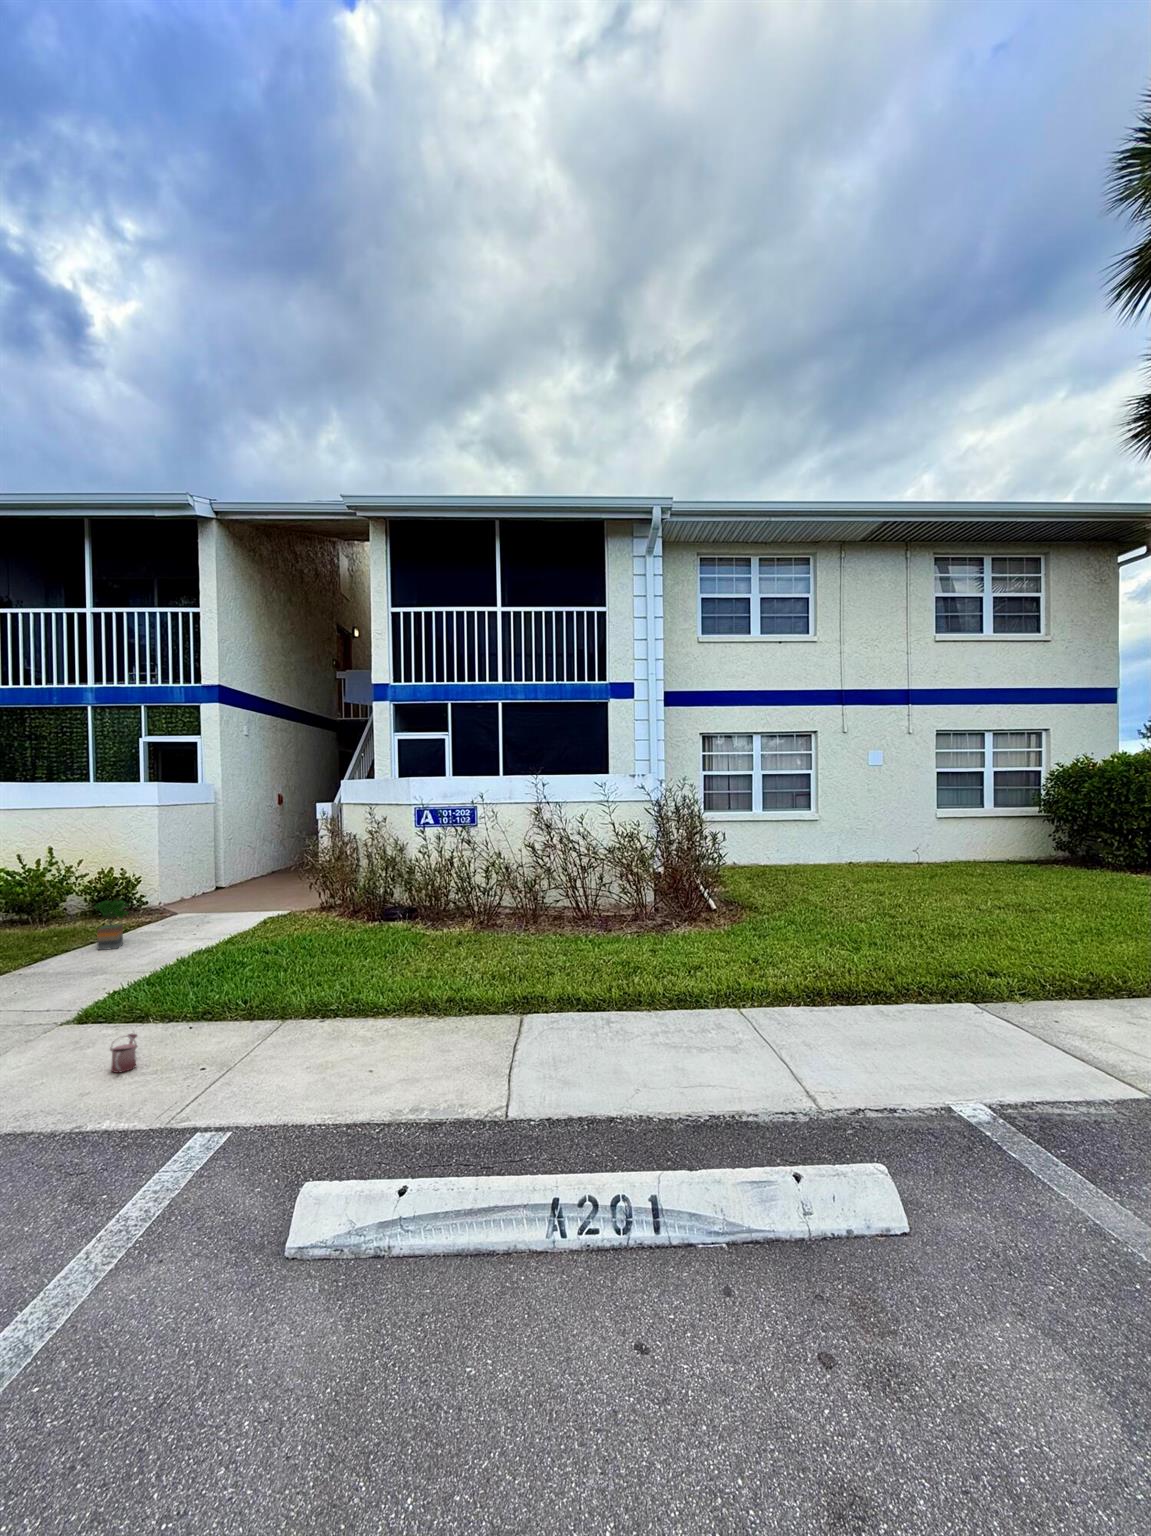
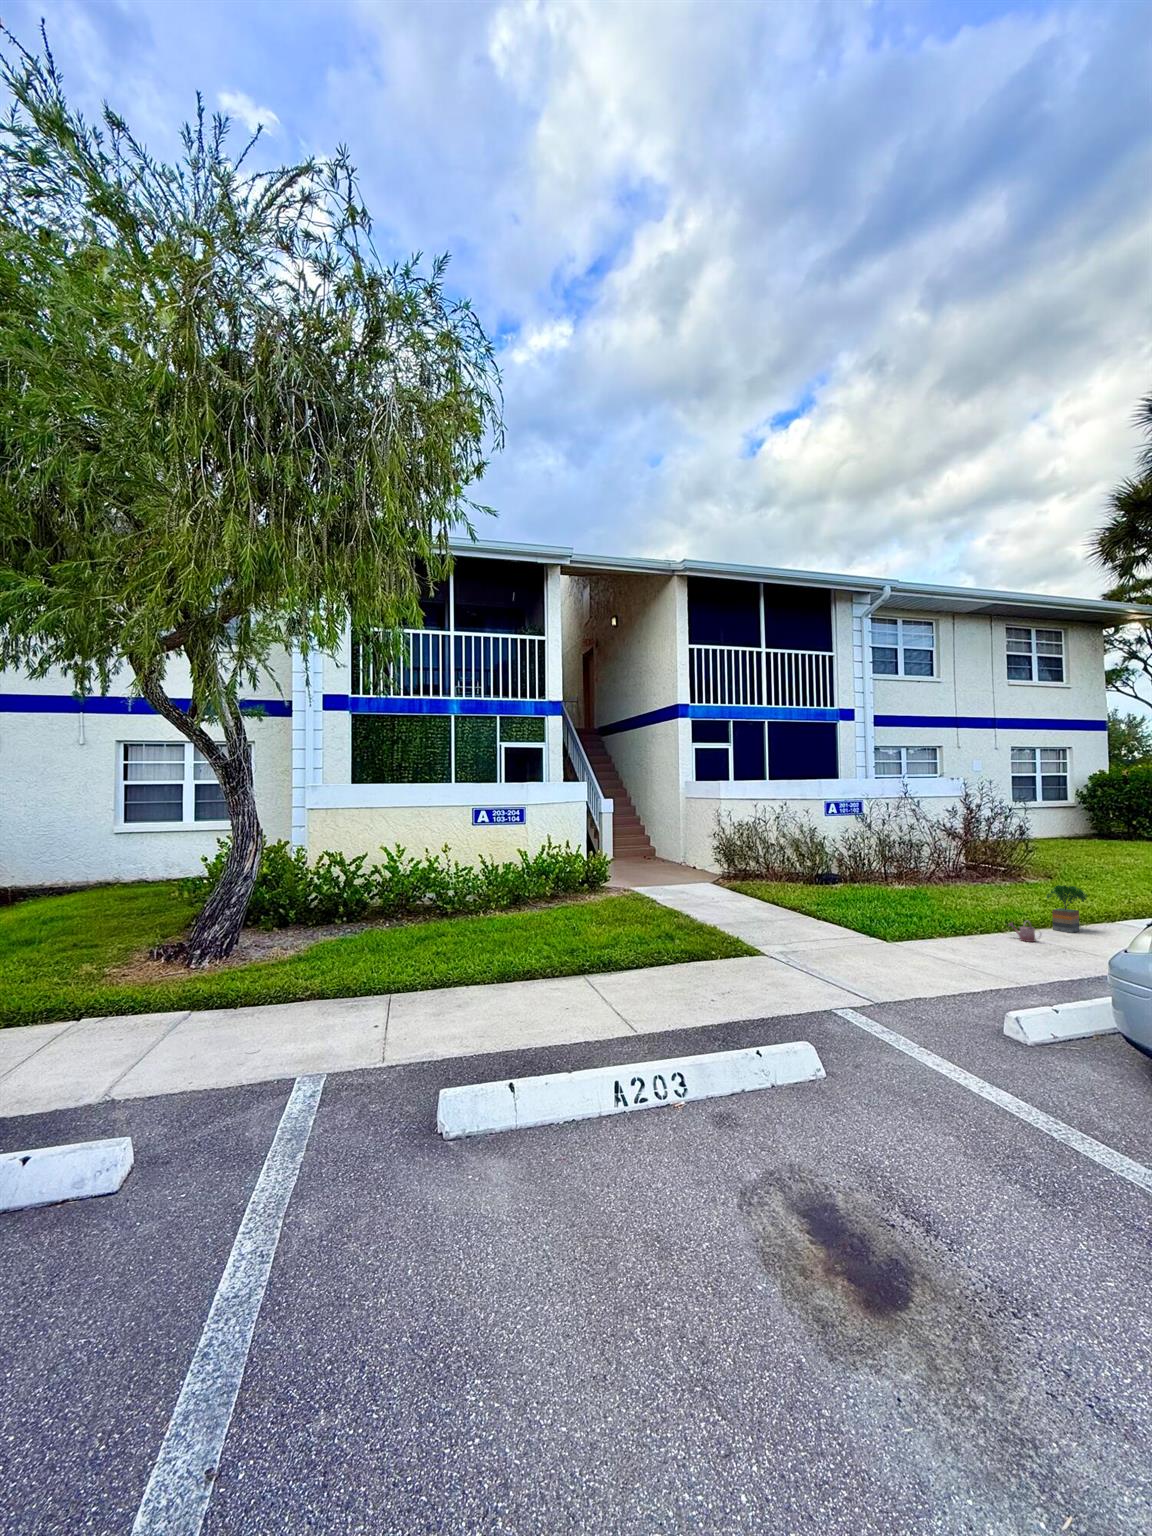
potted tree: present [95,901,128,950] -> present [1047,885,1086,933]

